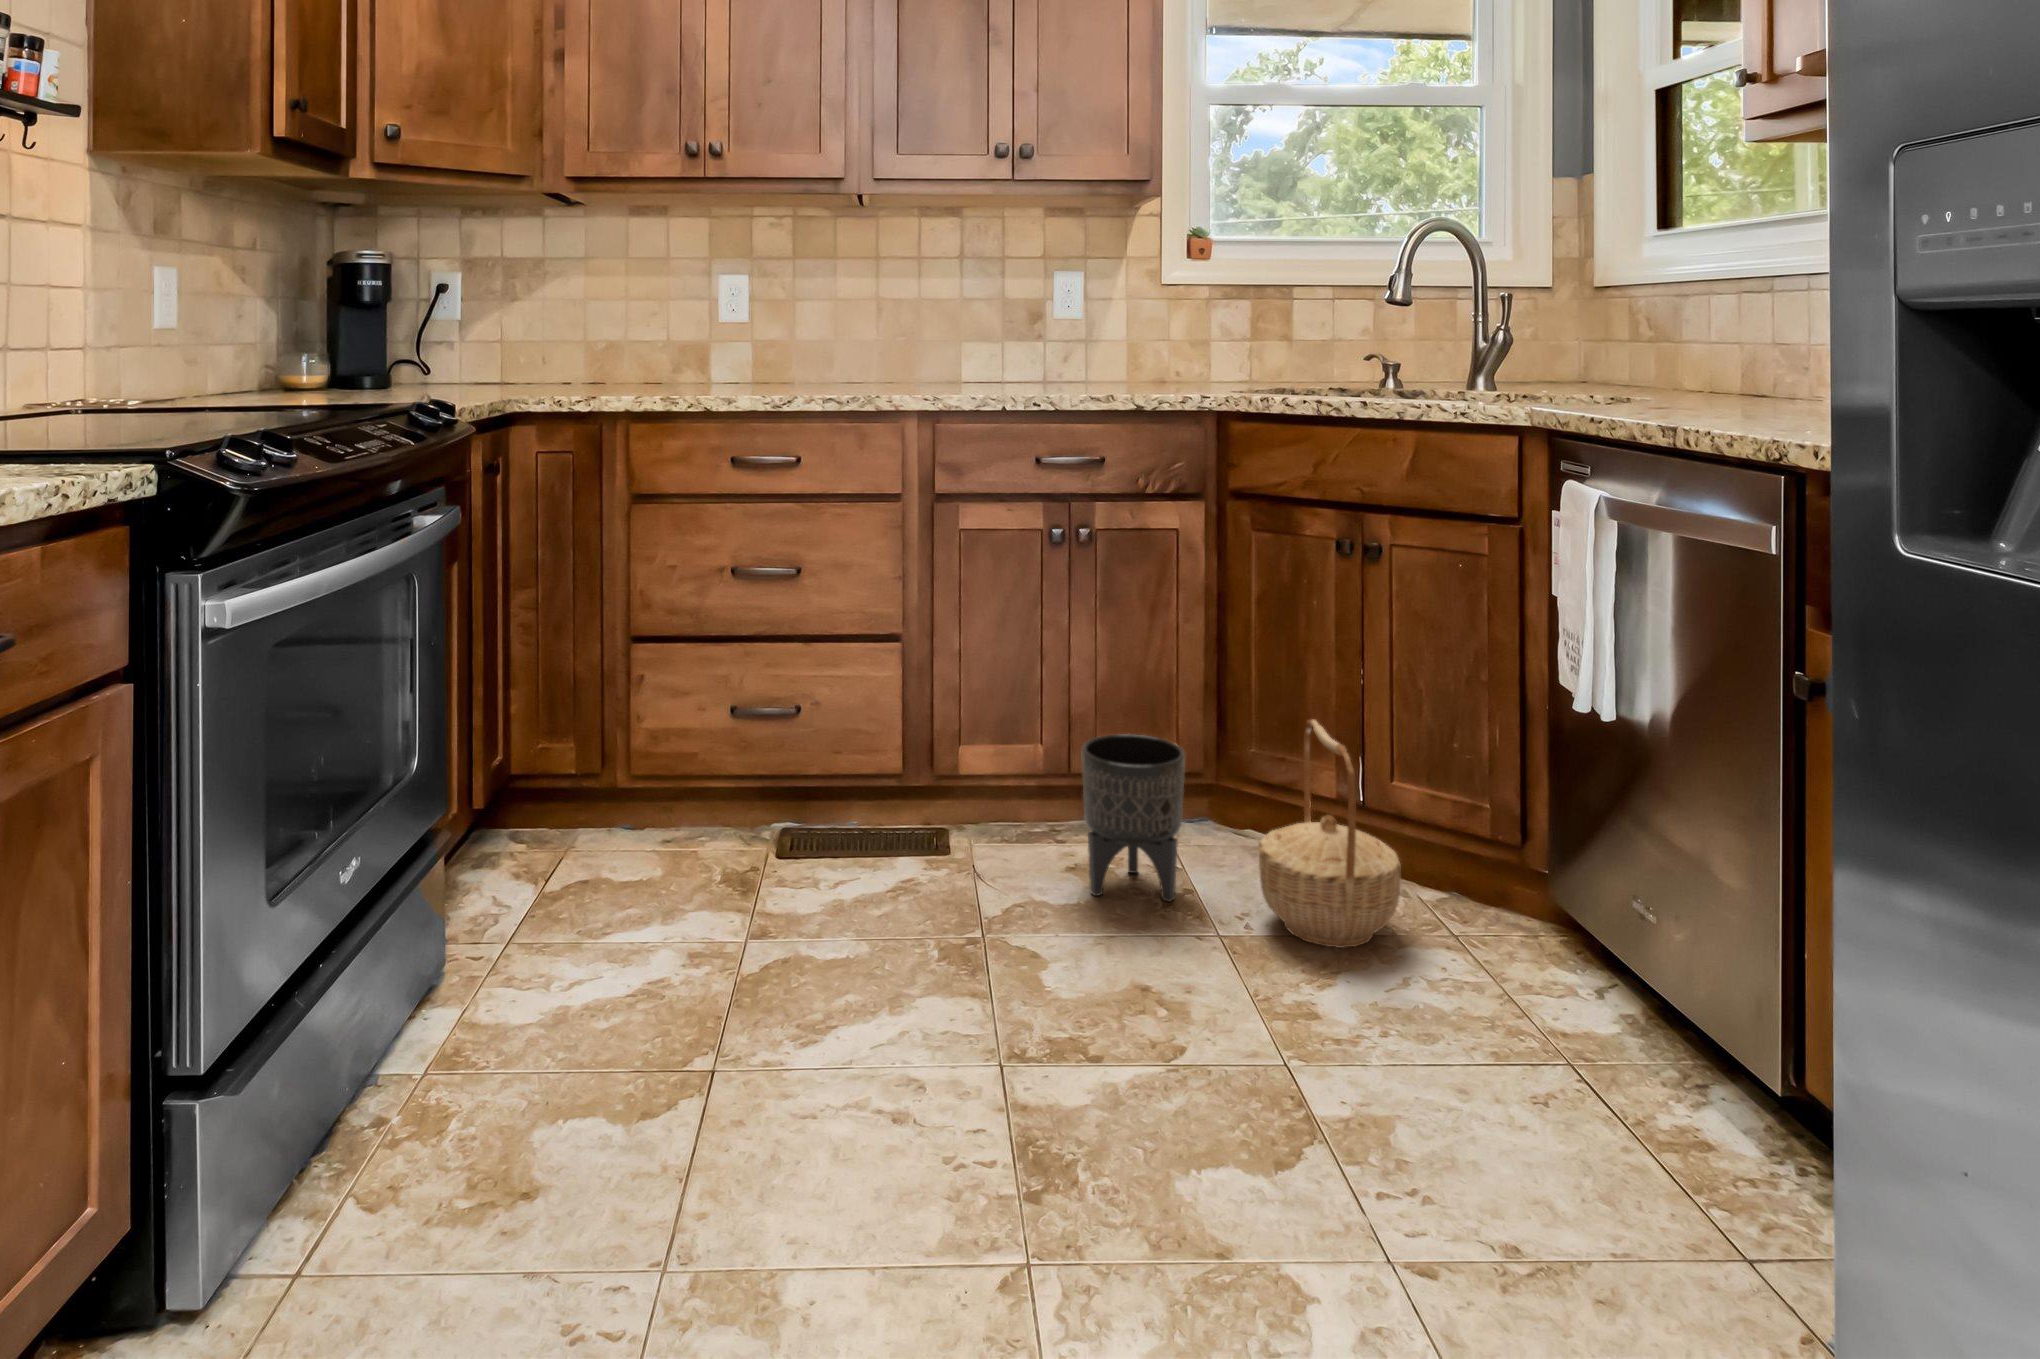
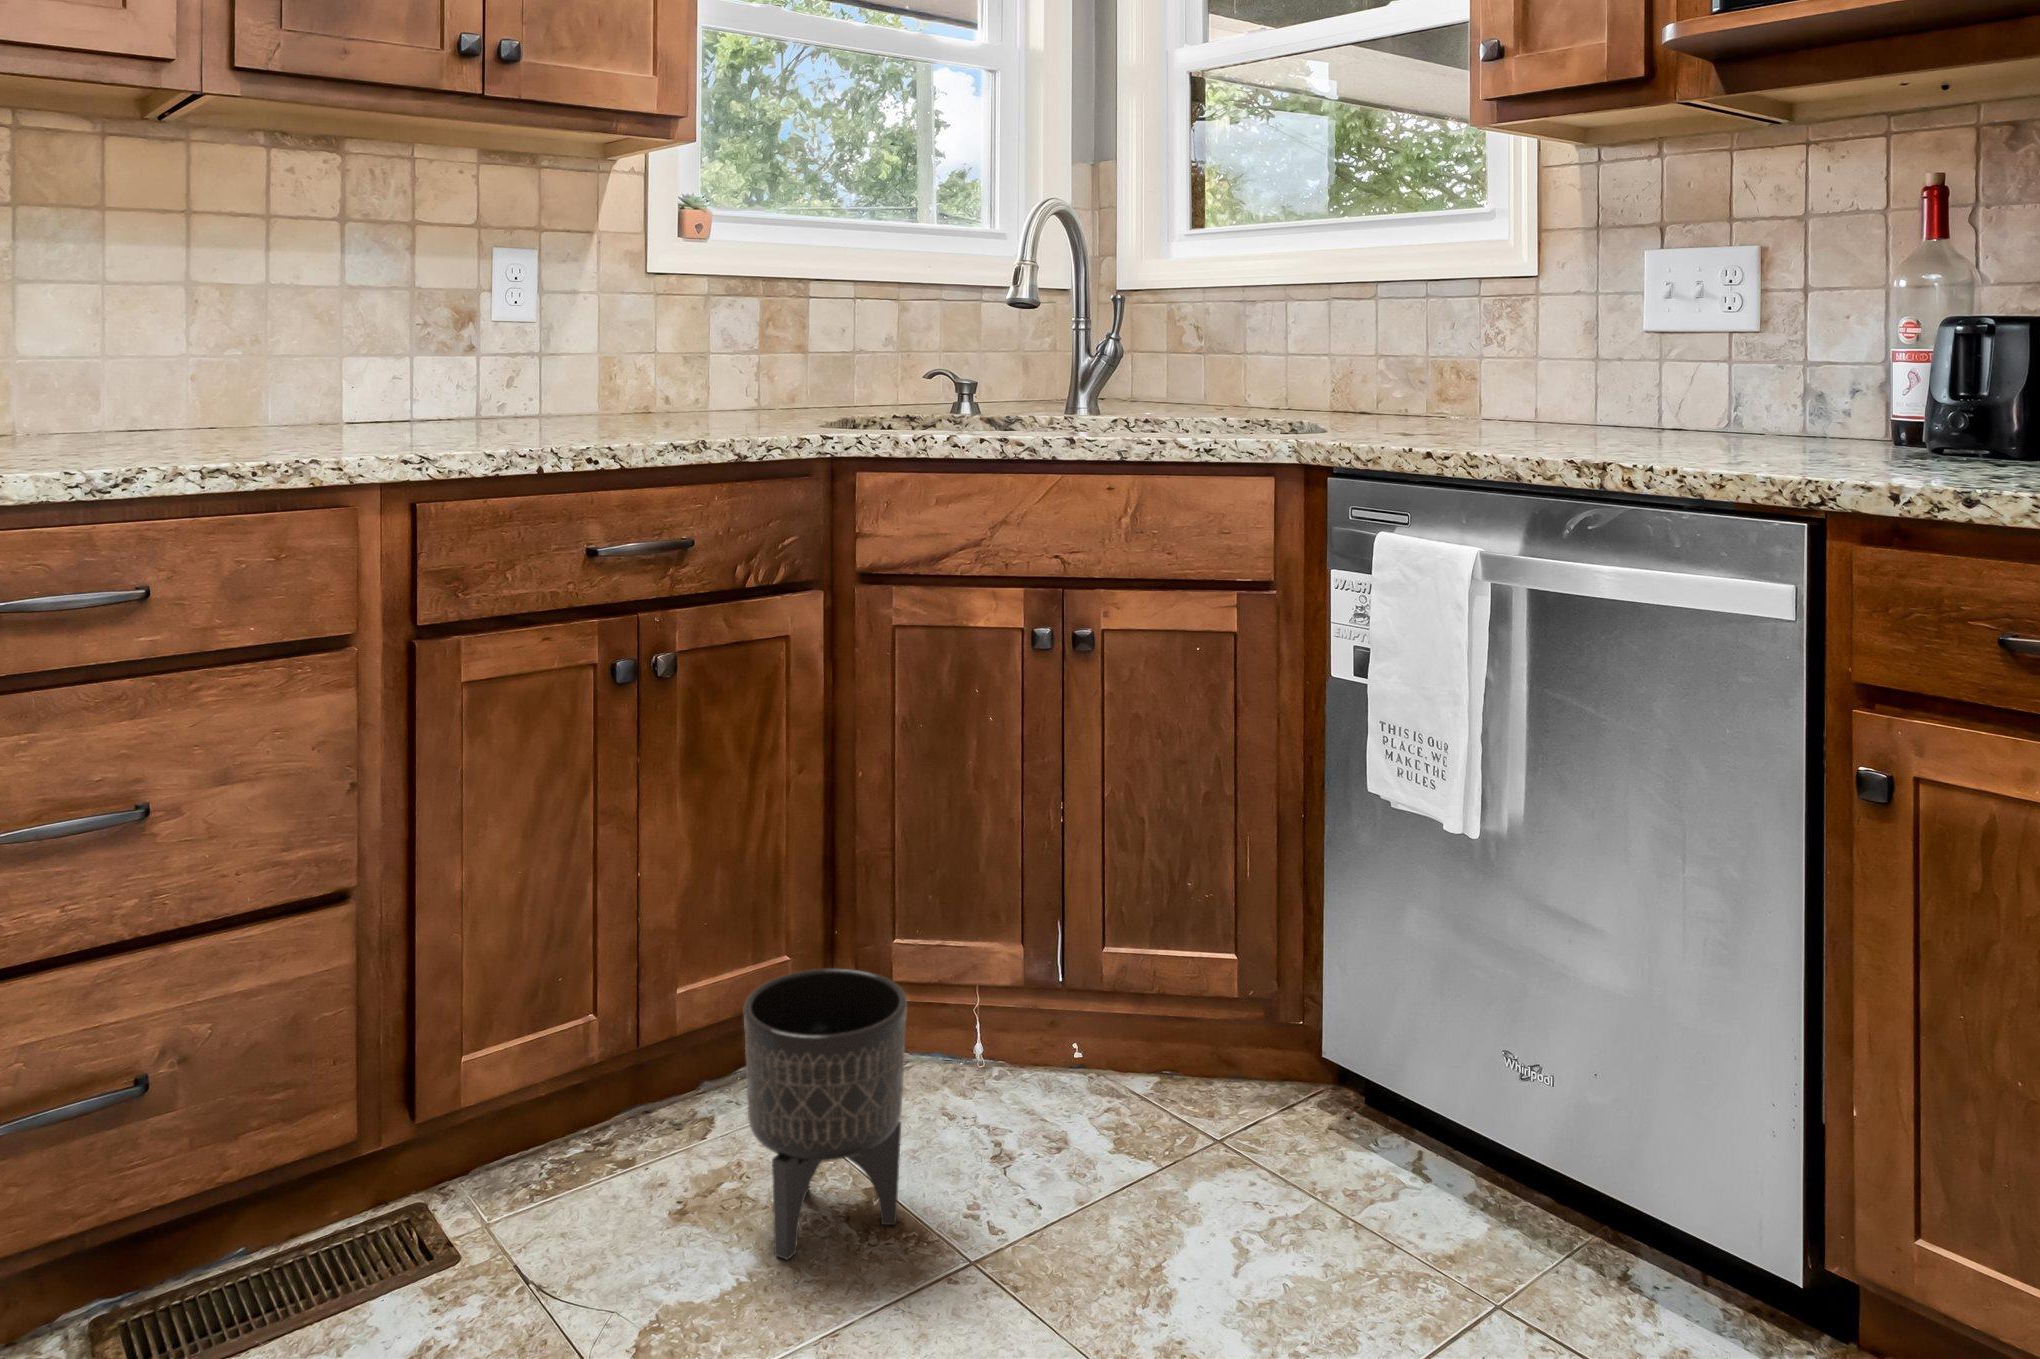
basket: present [1259,720,1400,948] -> none [1017,889,1211,1218]

